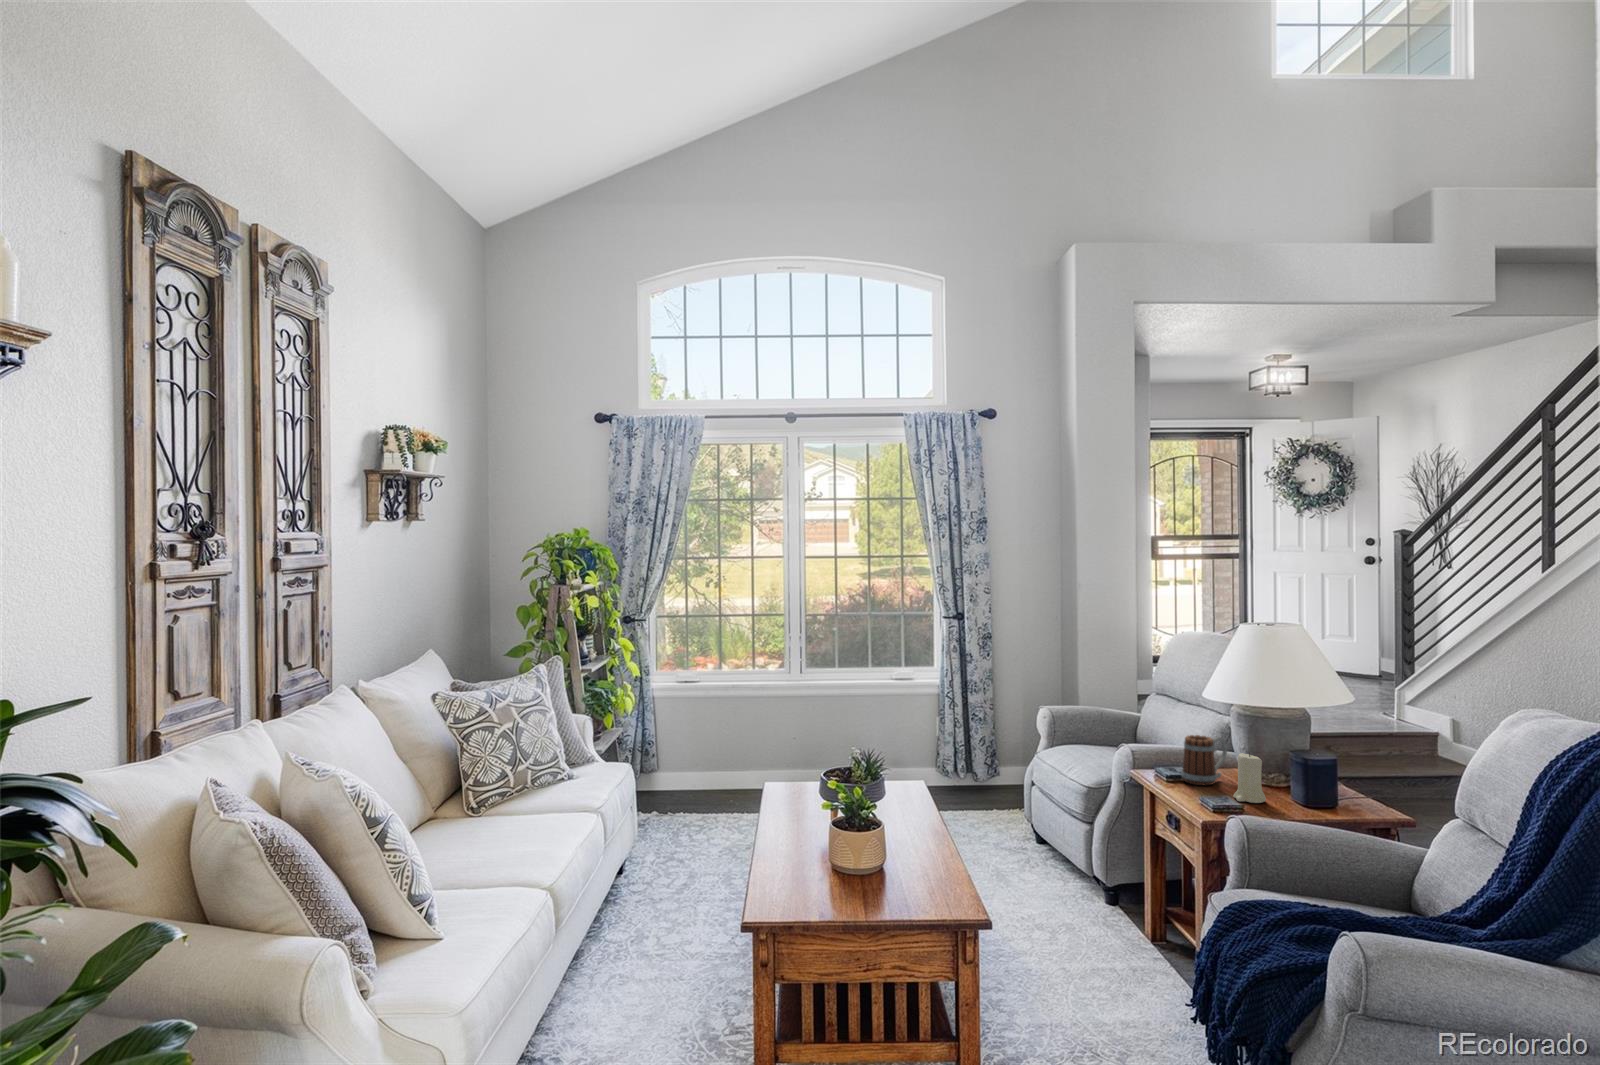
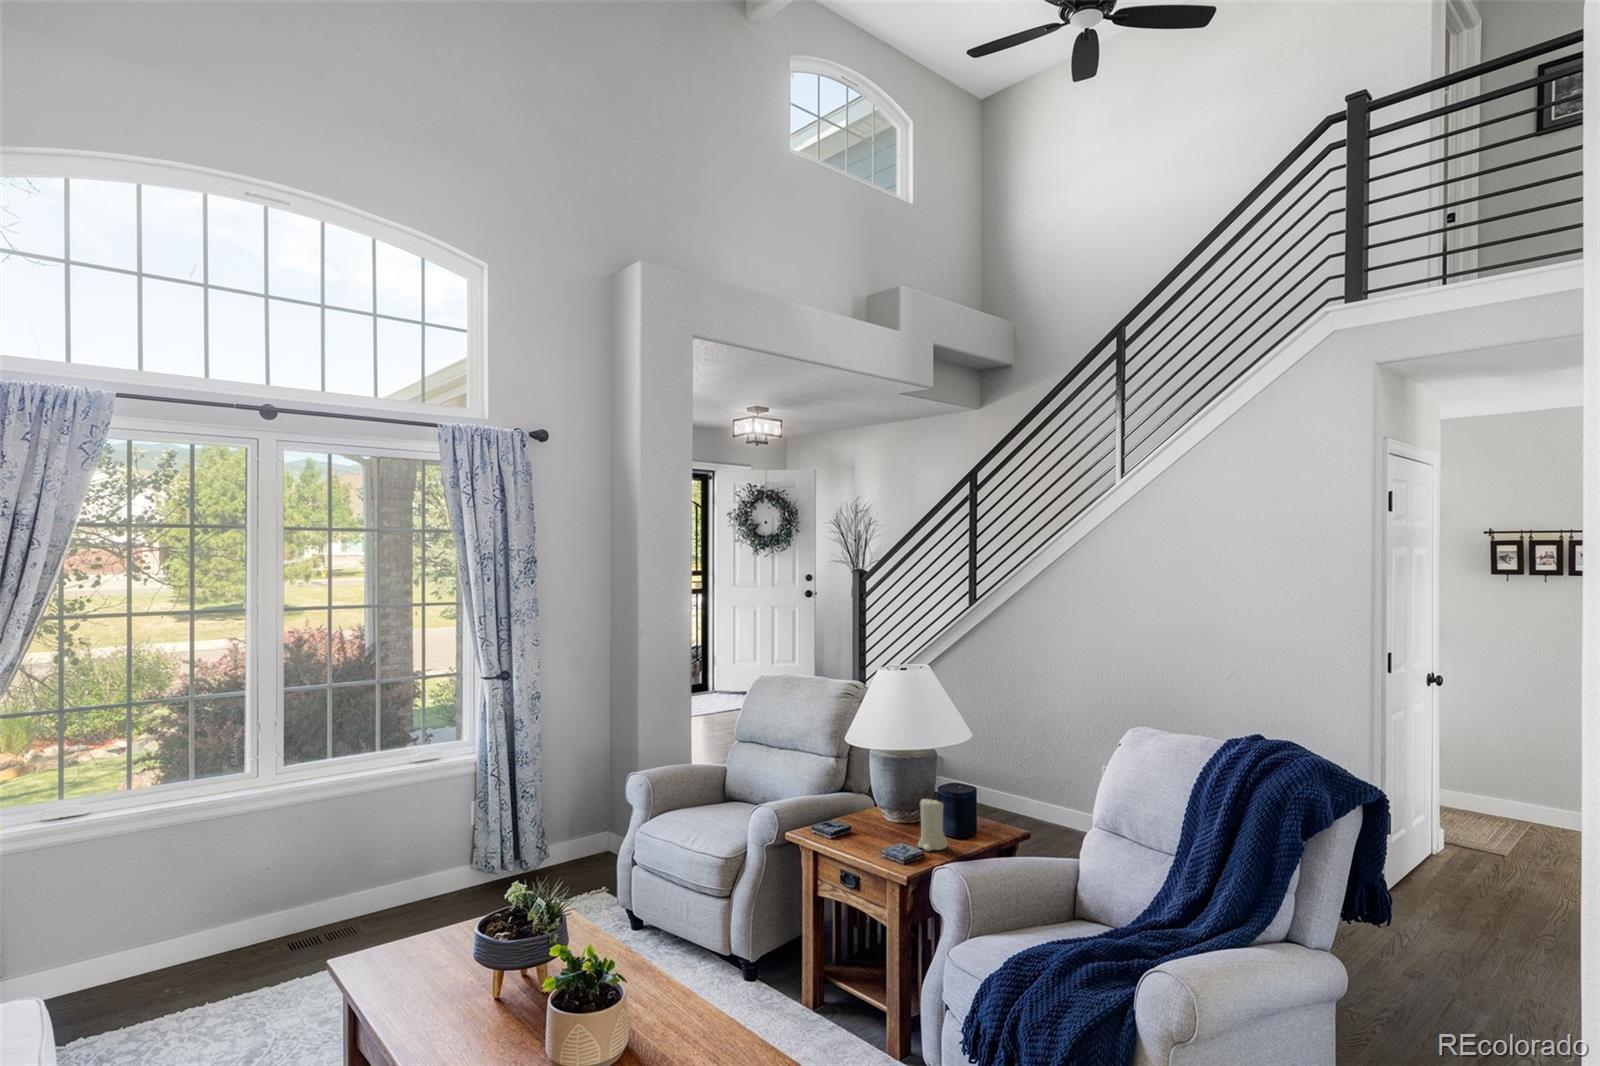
mug: present [1181,735,1227,785] -> none [853,784,888,840]

